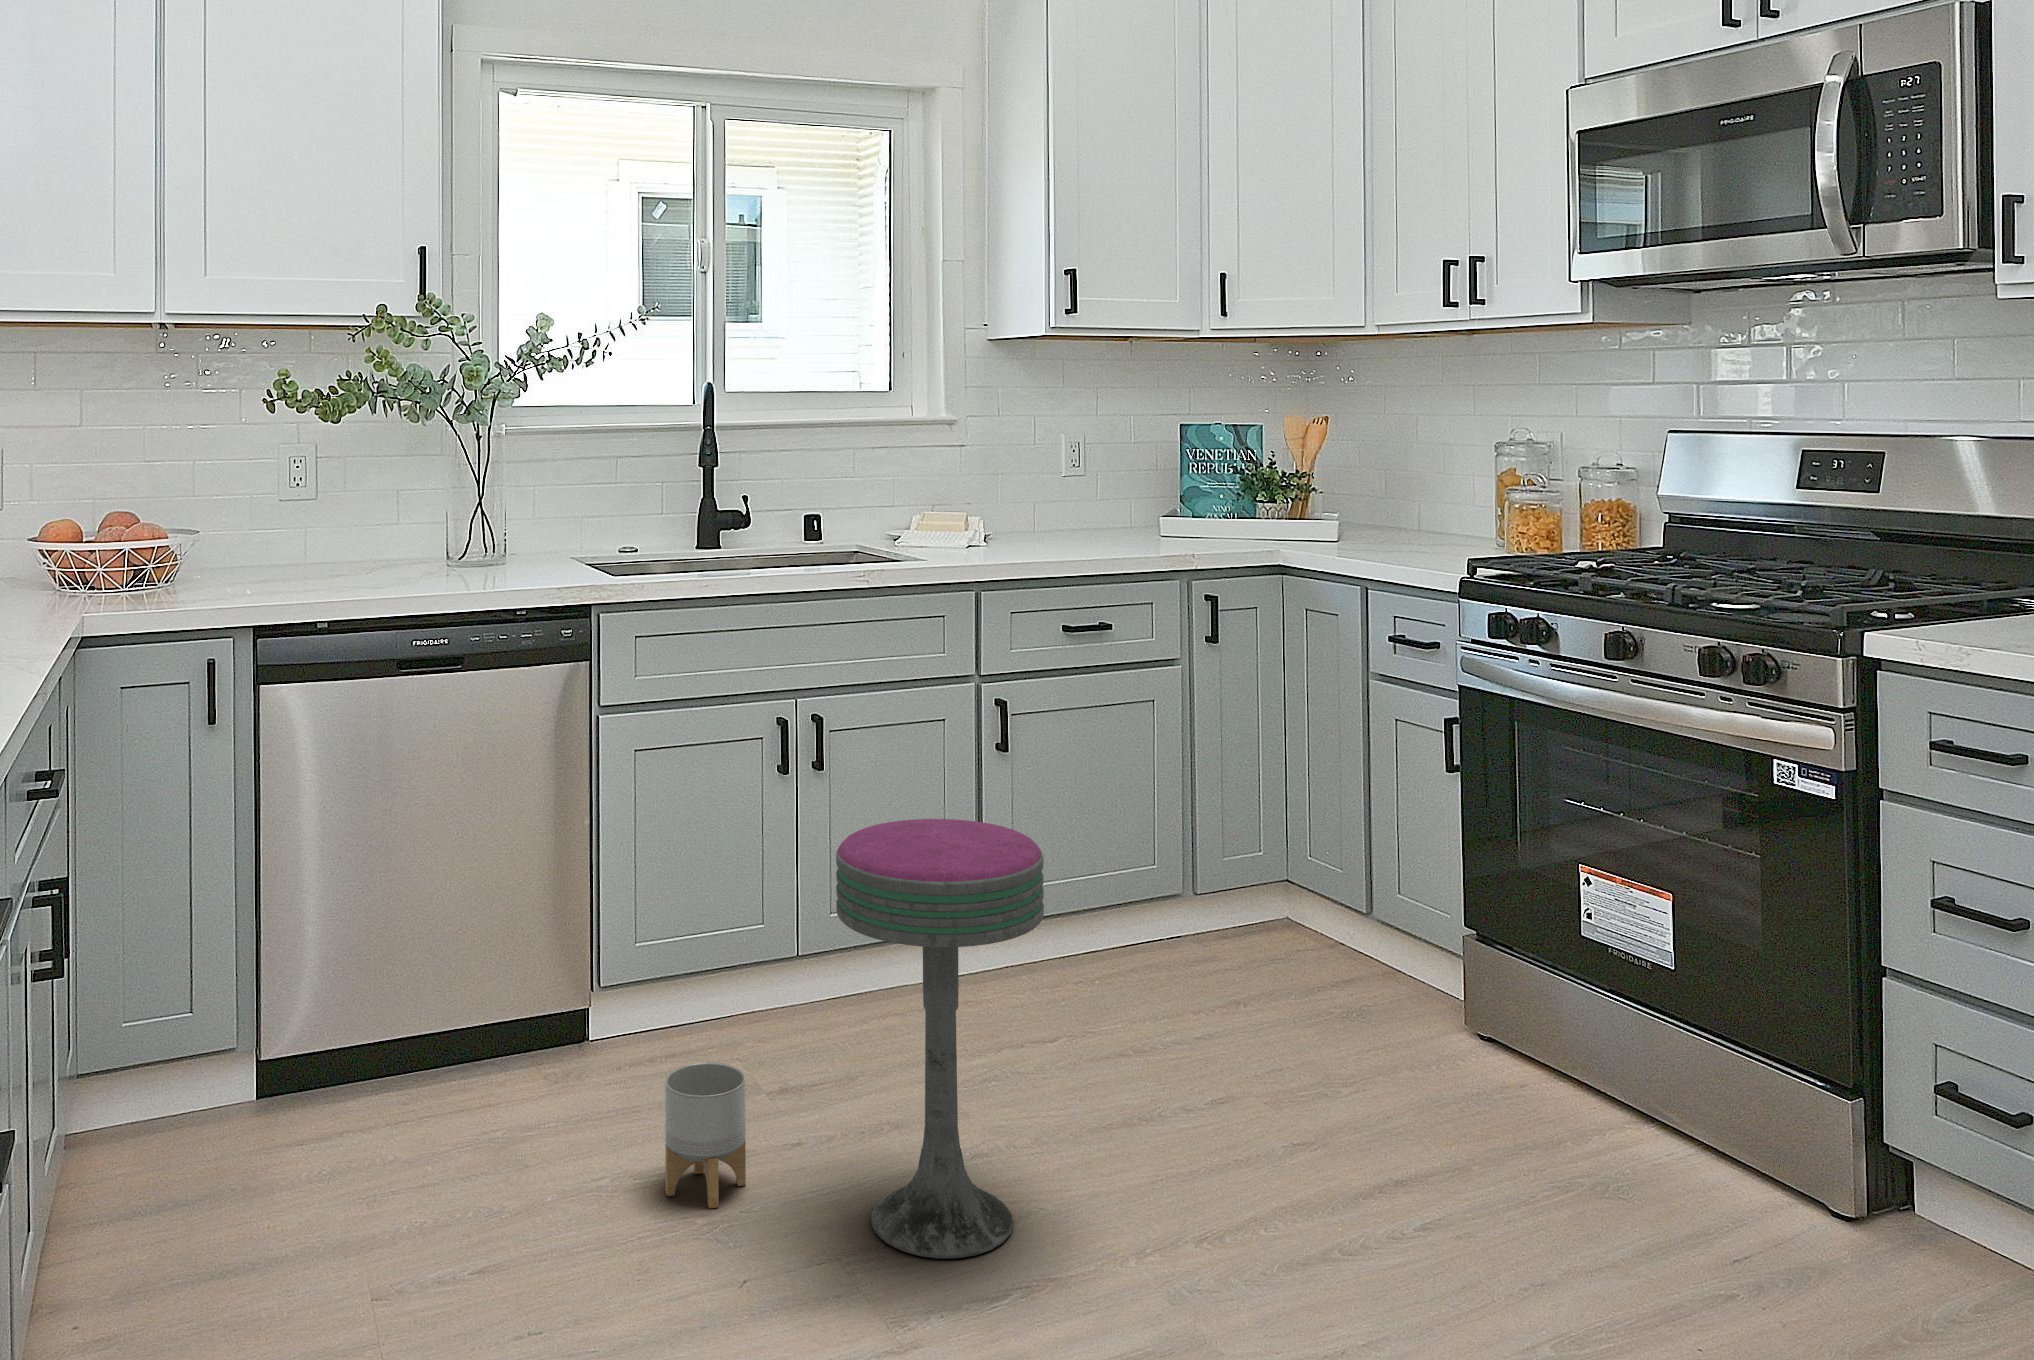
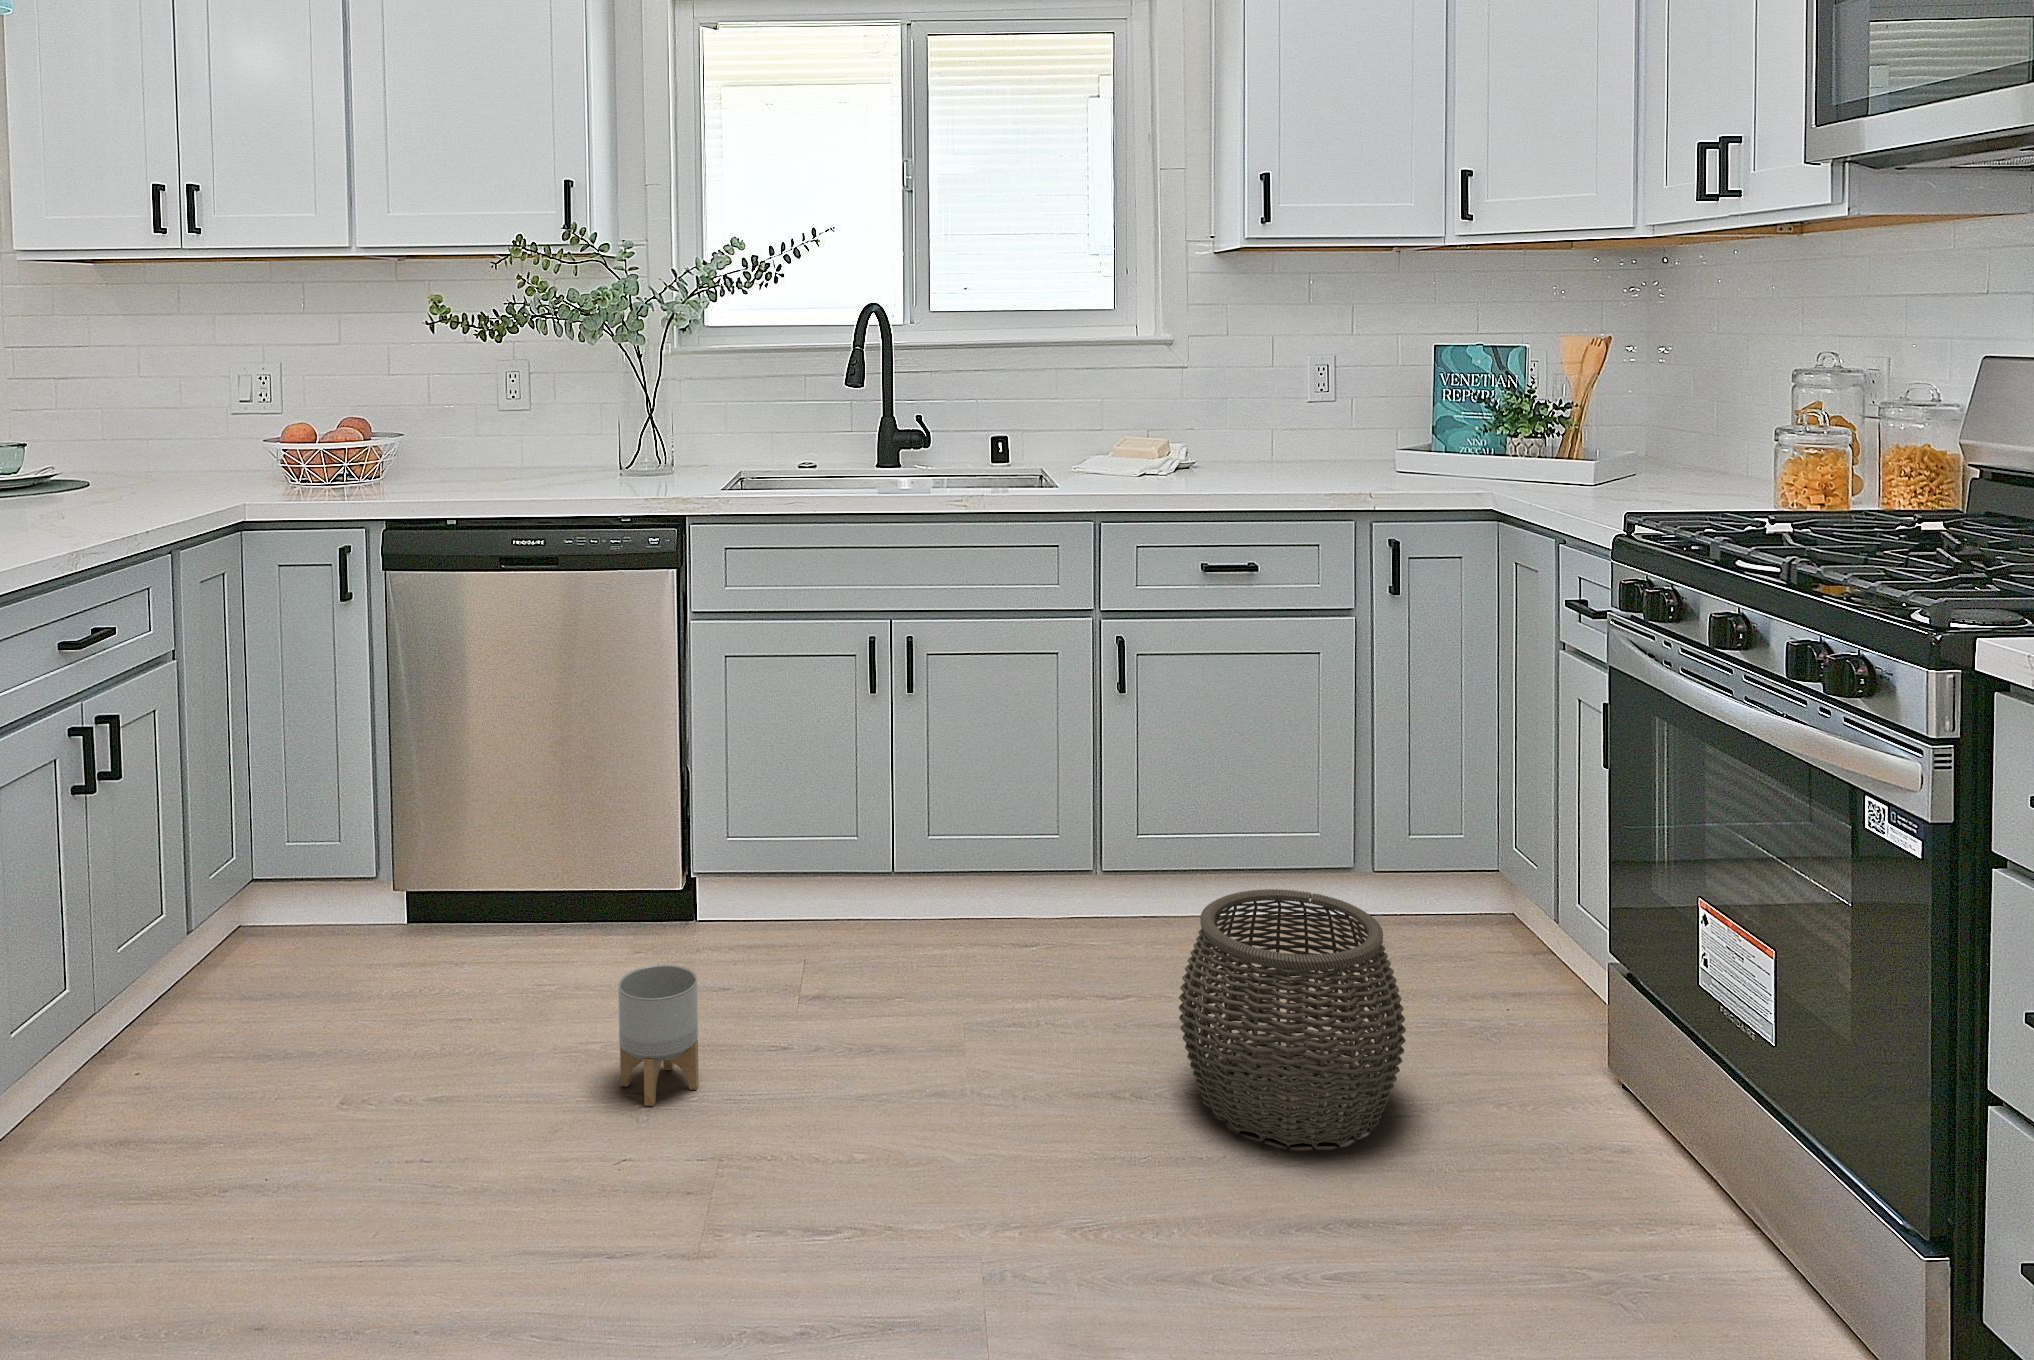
bar stool: present [836,819,1044,1259] -> none [722,754,939,1208]
woven basket: none [1165,910,1365,1132] -> present [1179,889,1406,1148]

